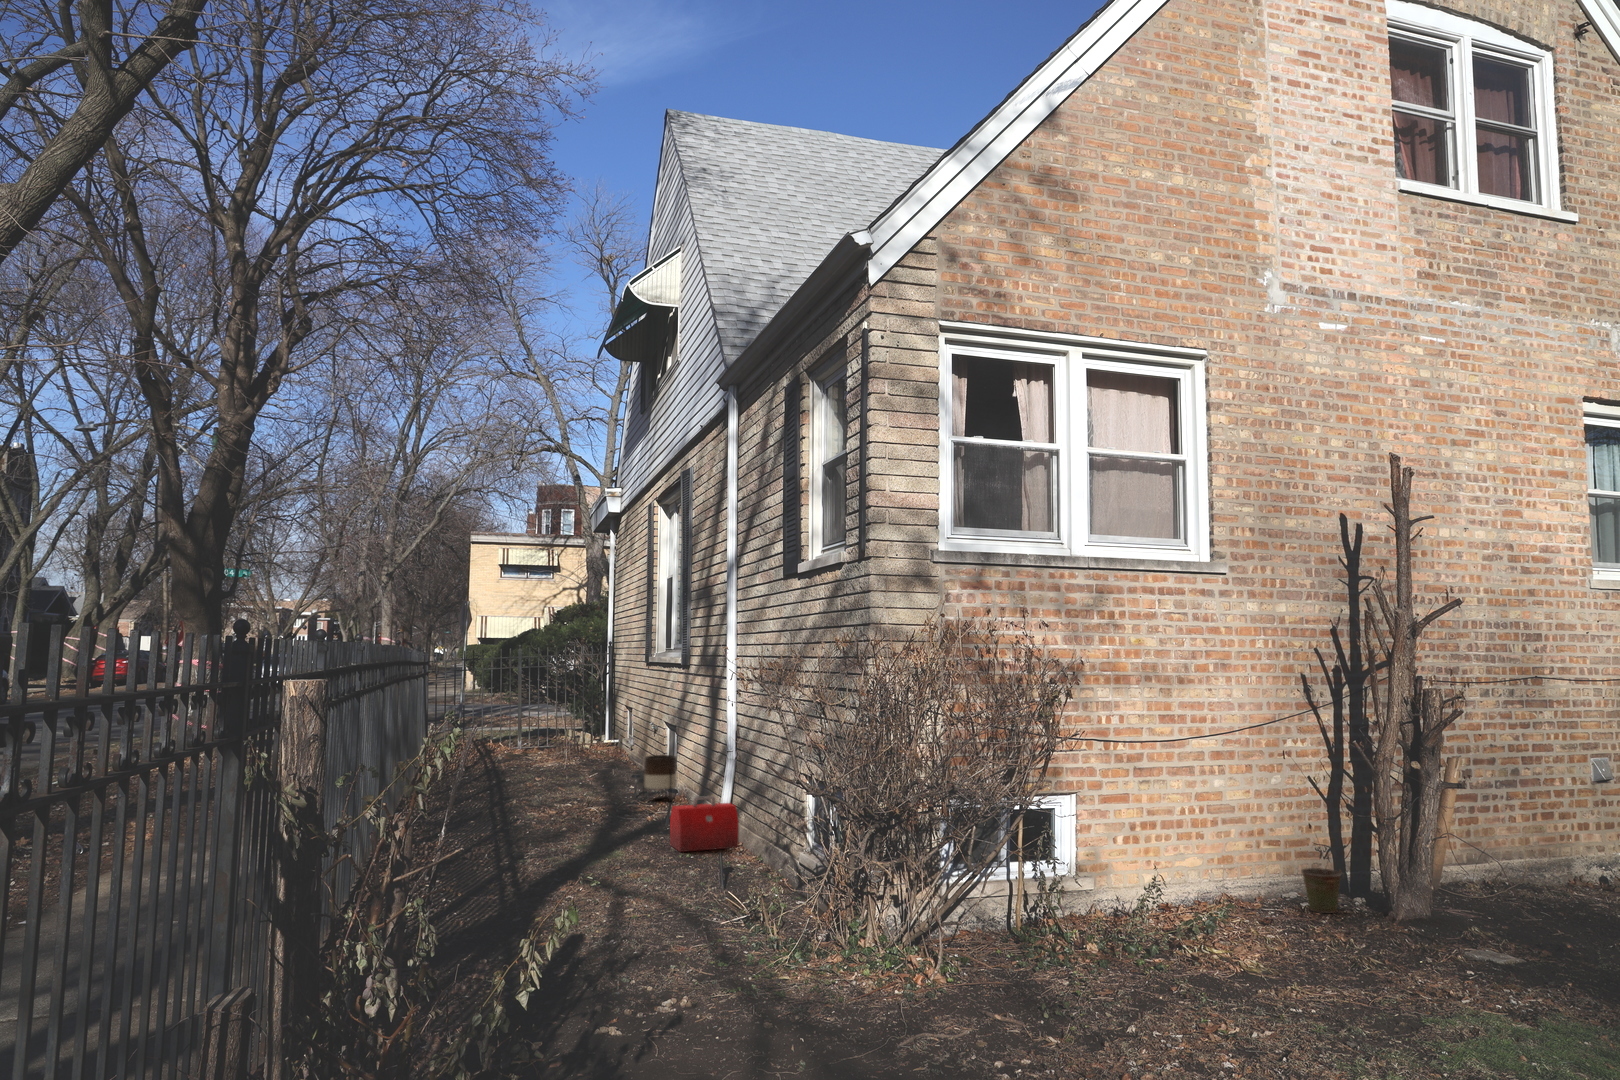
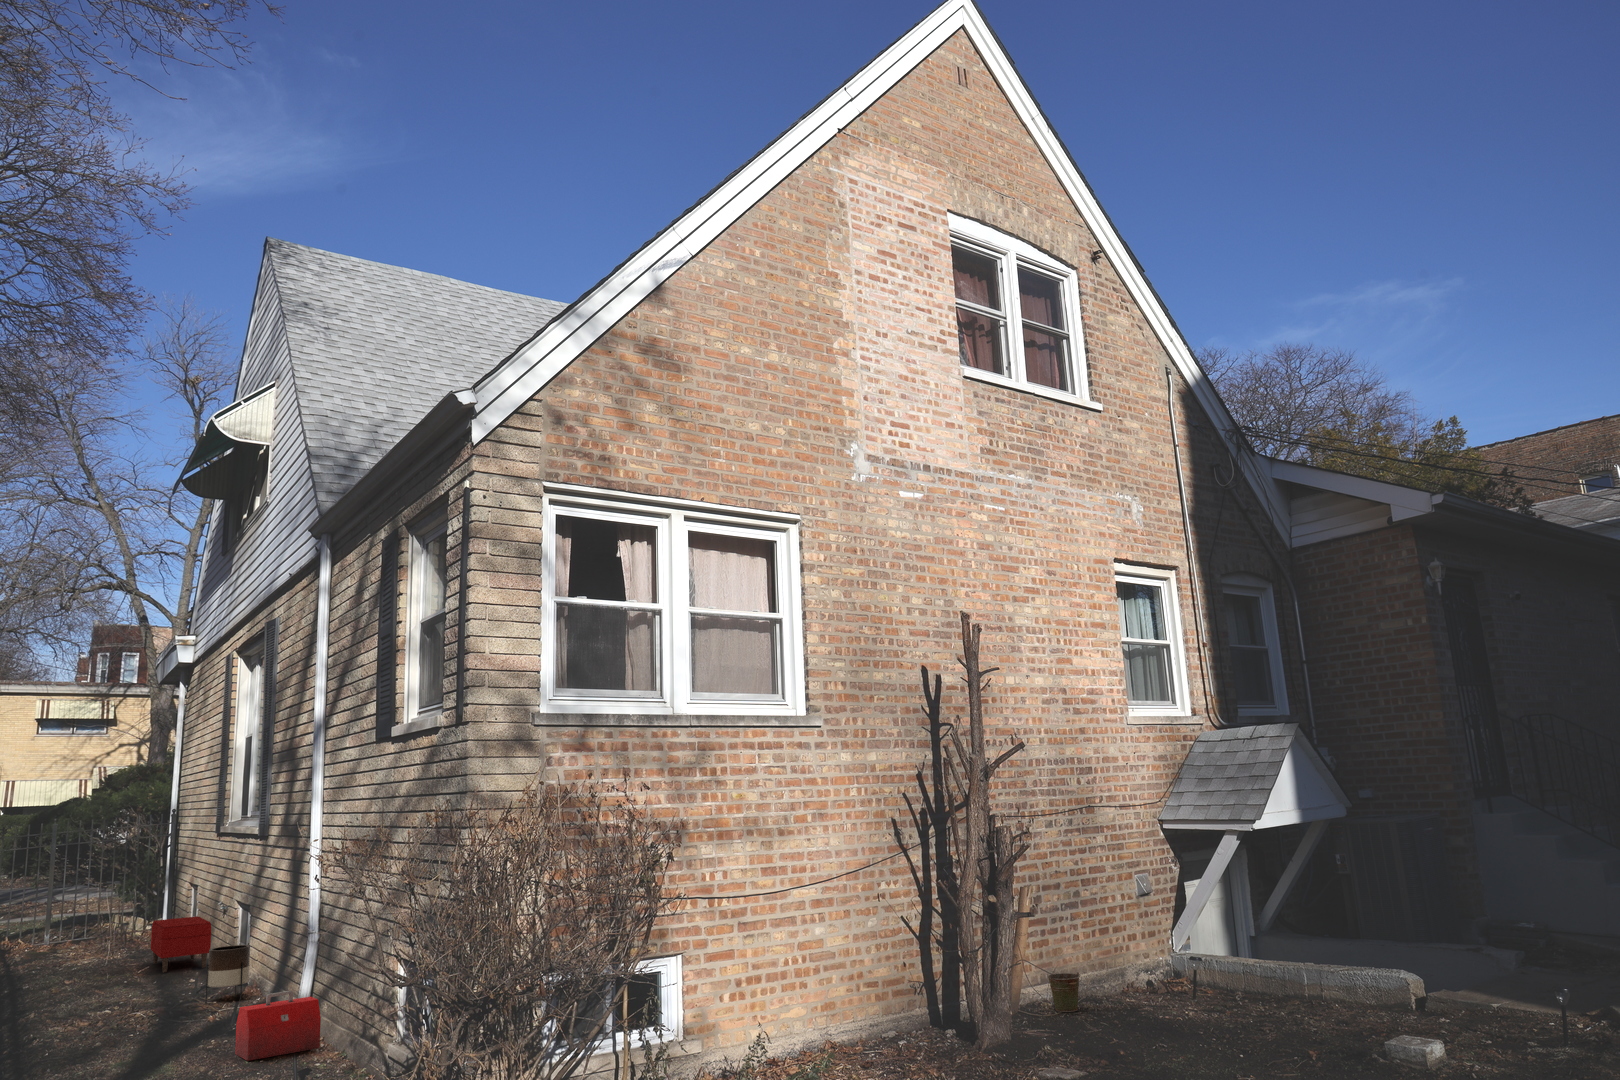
bench: none [598,730,645,774] -> present [151,916,211,973]
bucket: present [1301,868,1342,913] -> present [1048,972,1081,1012]

